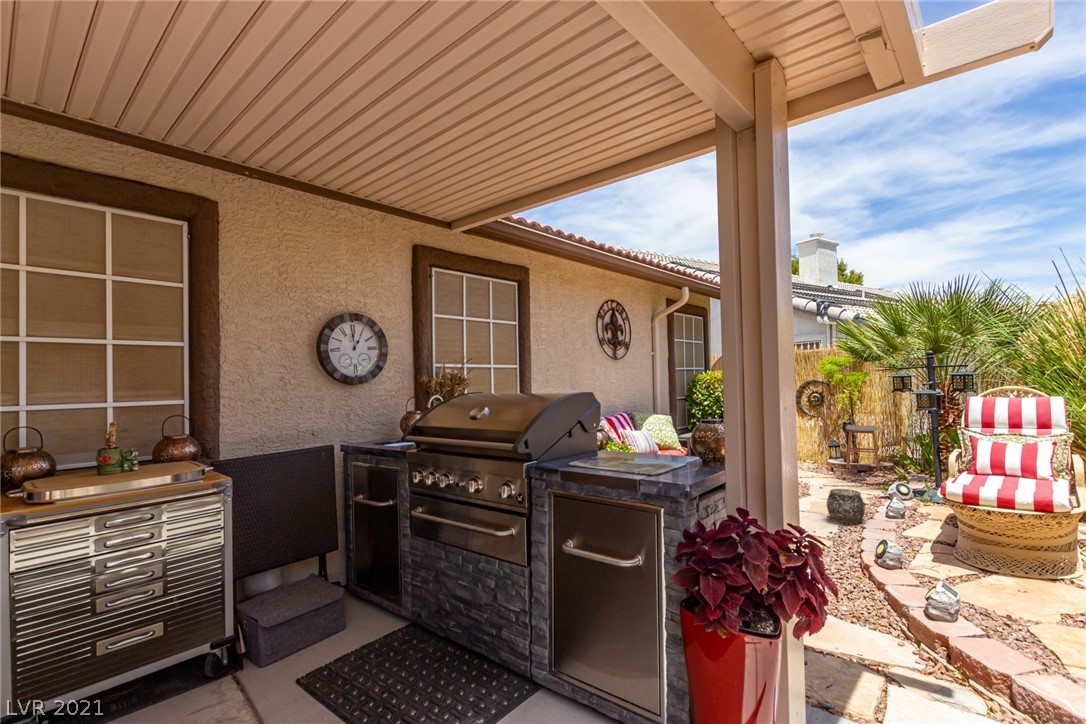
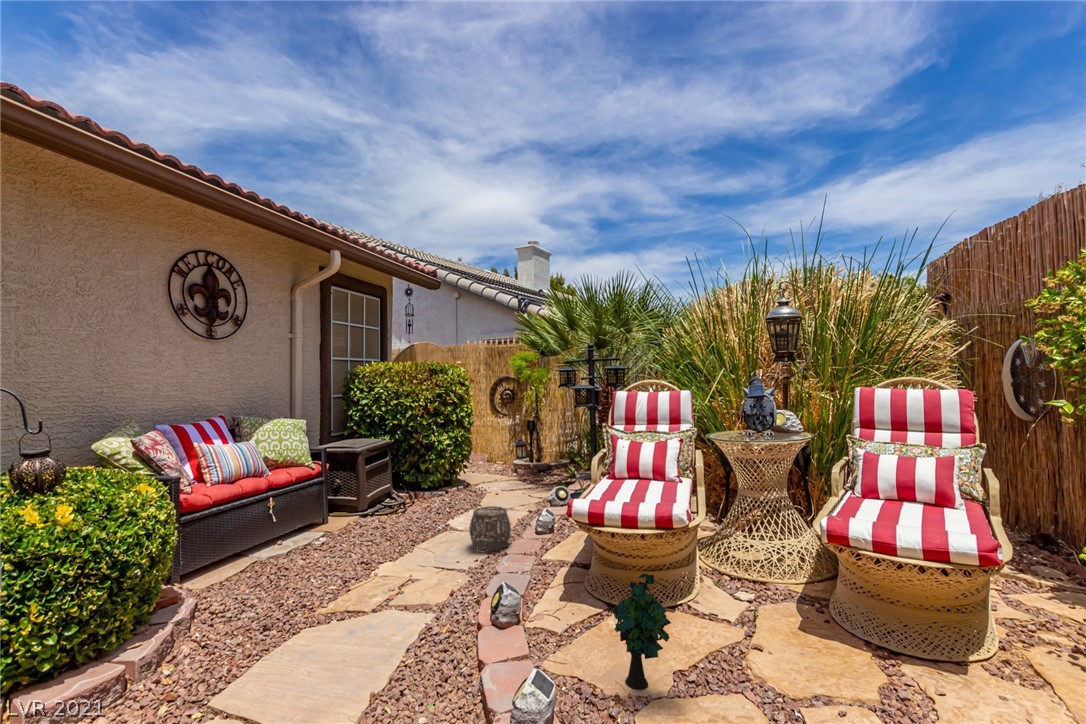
stool: present [845,425,879,470] -> none [520,425,552,474]
decorative plant: none [991,537,1059,620] -> present [605,574,671,690]

